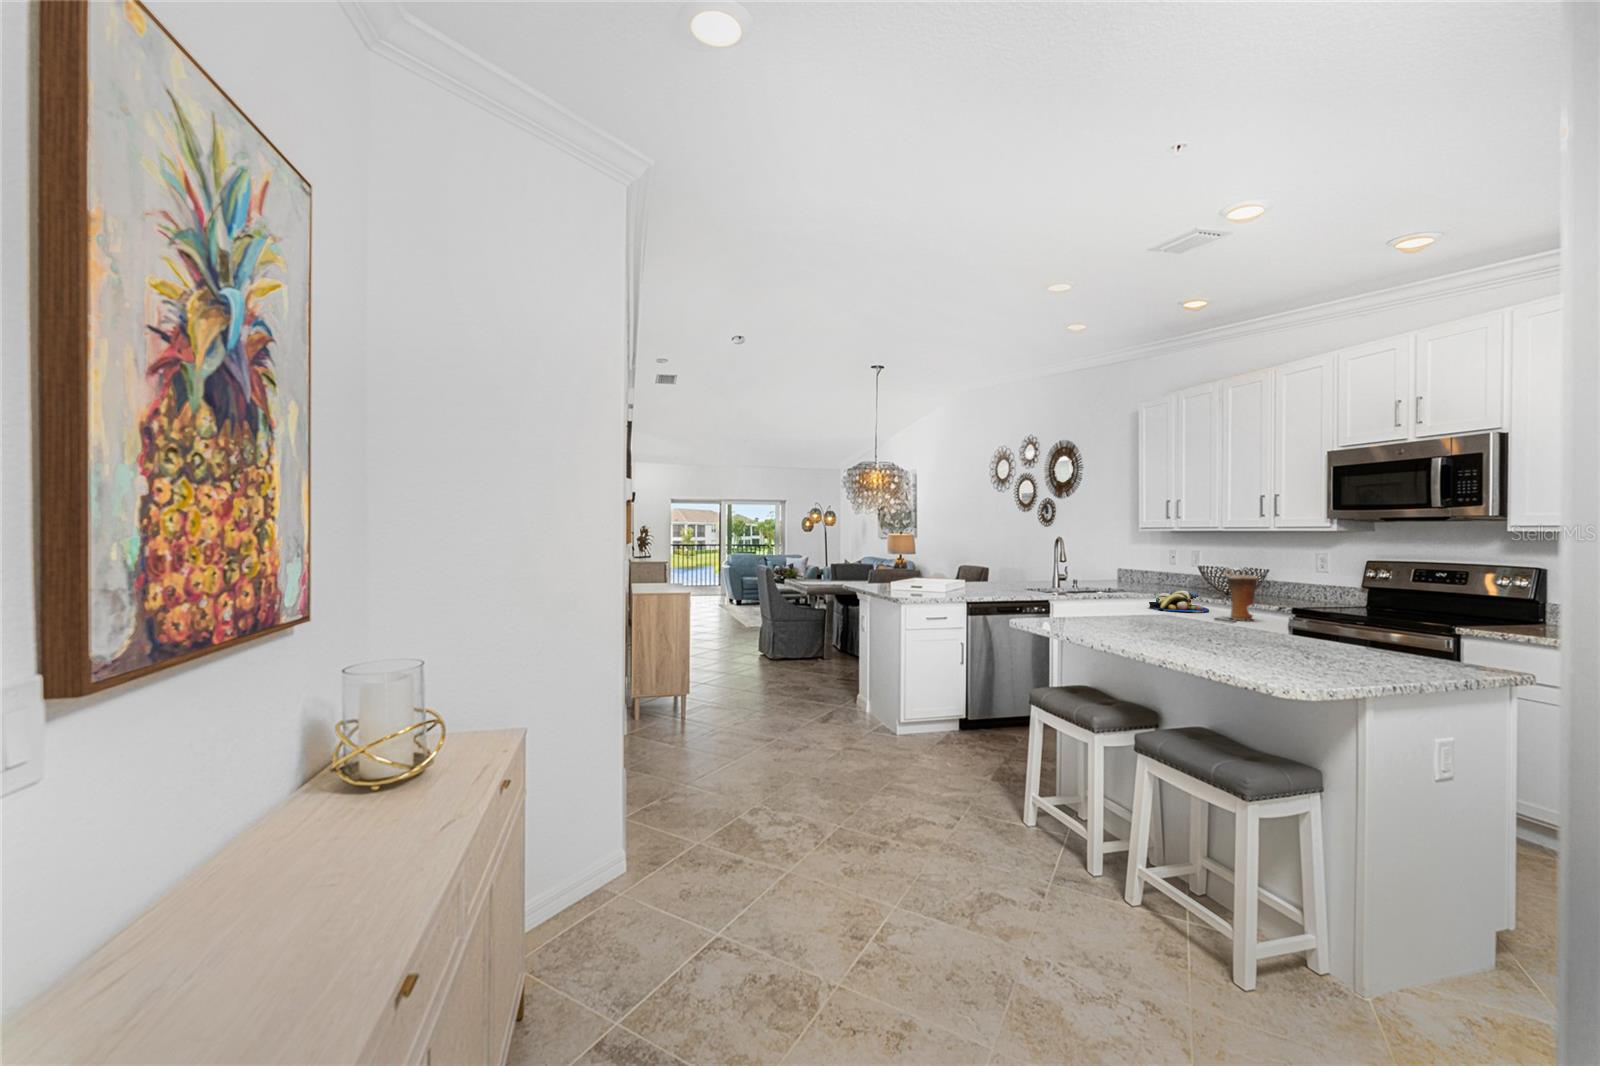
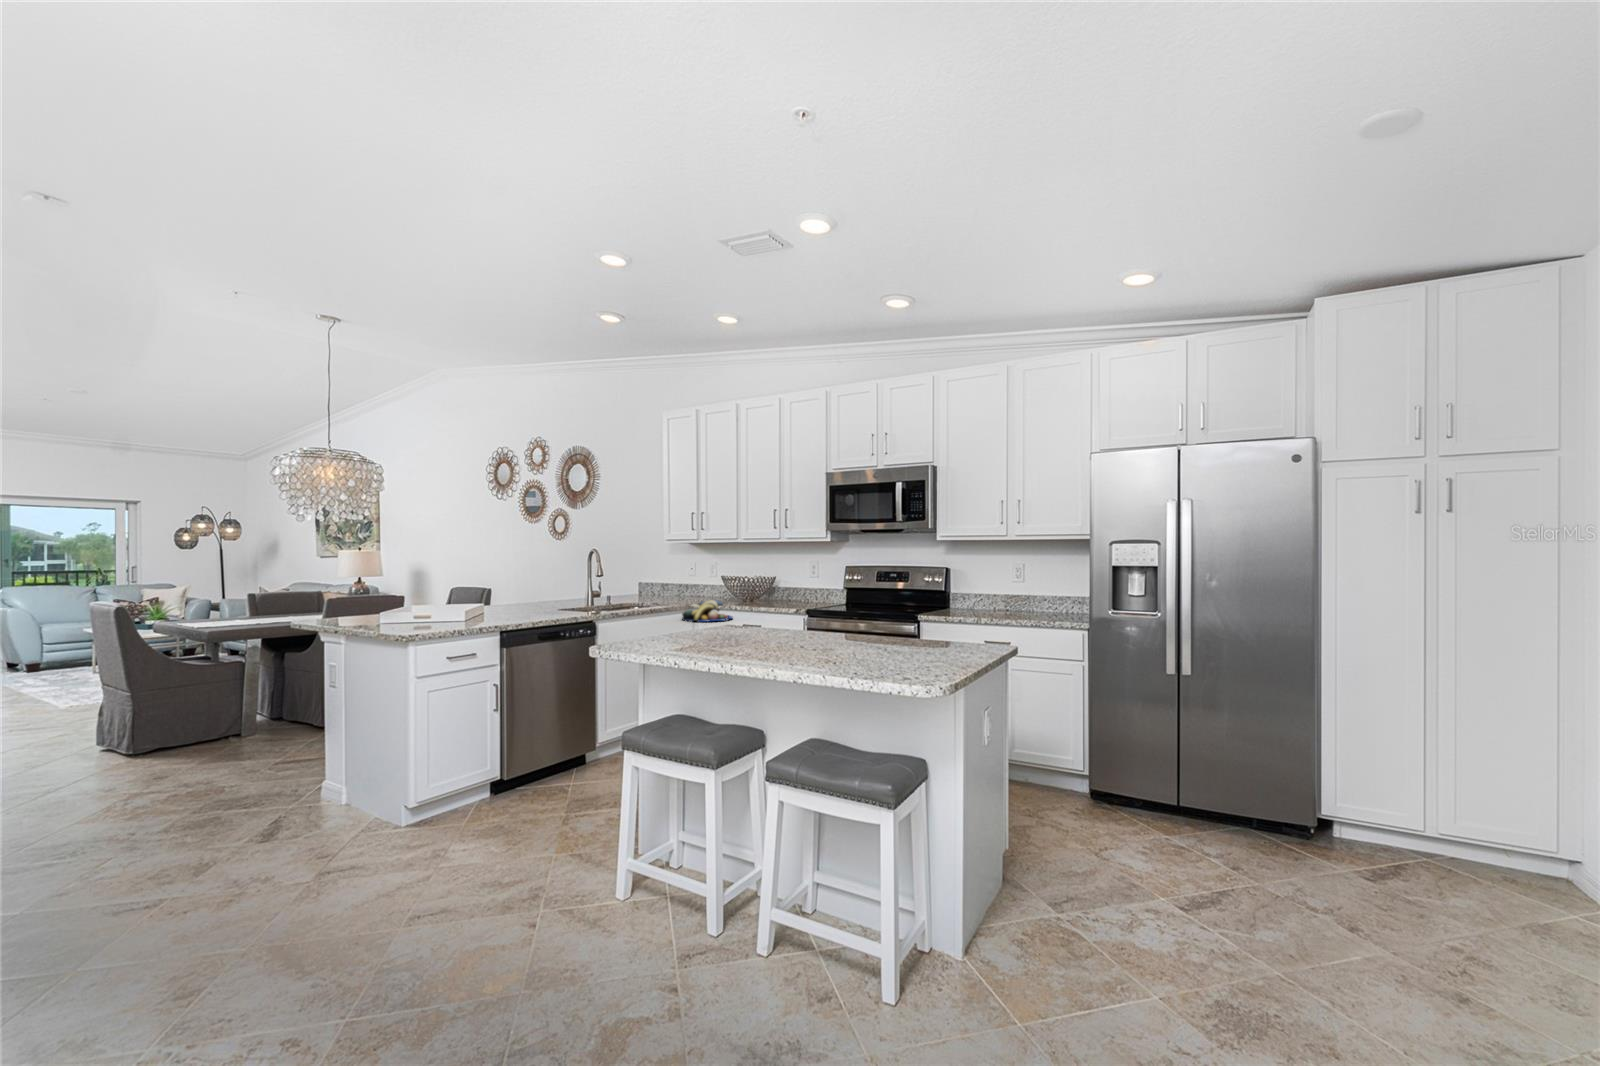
vase: present [1224,570,1258,620] -> none [750,578,777,625]

